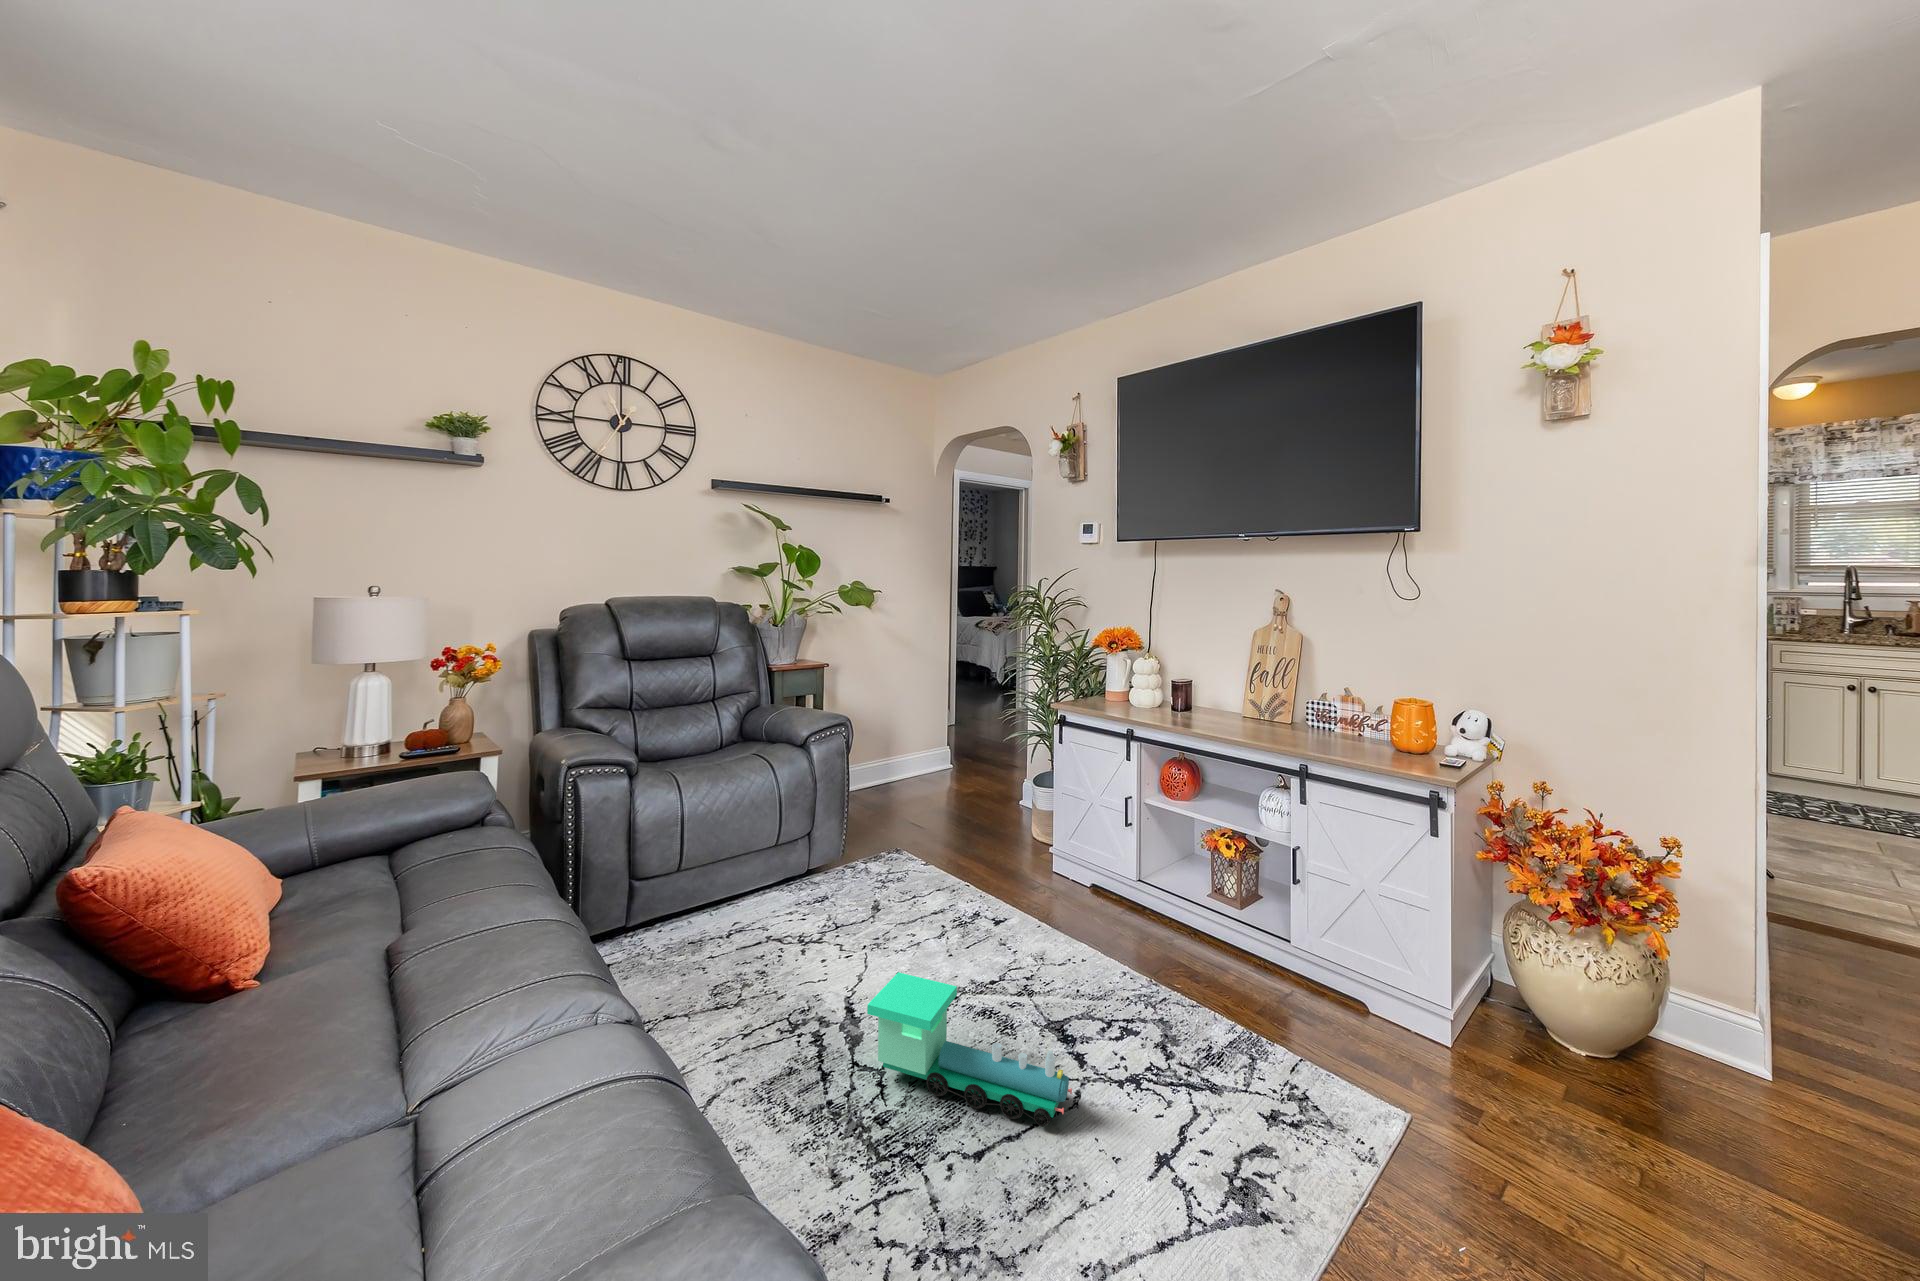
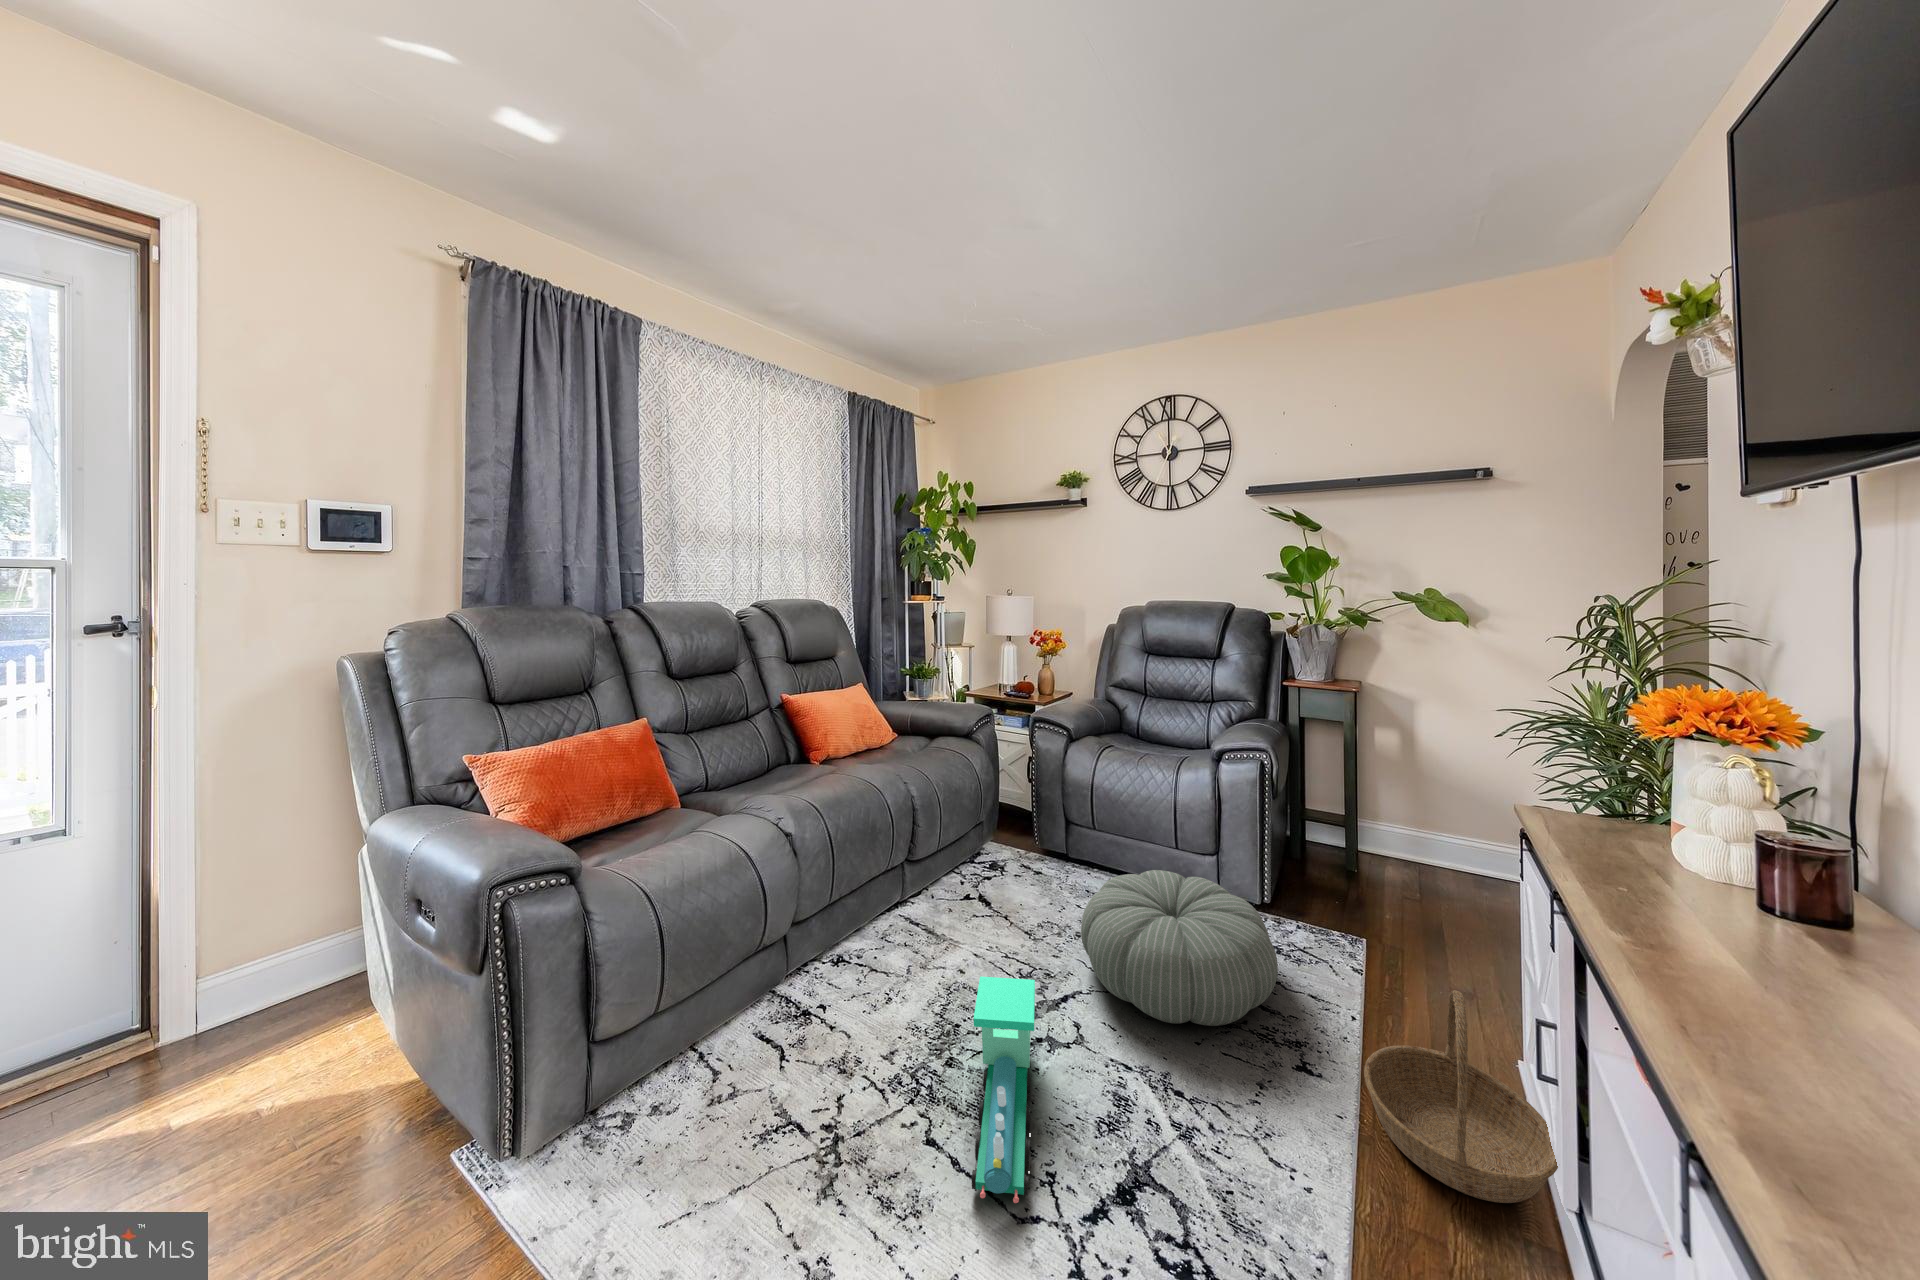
basket: none [1022,814,1115,923] -> present [1364,990,1558,1203]
pouf: none [781,844,965,974] -> present [1081,870,1278,1026]

